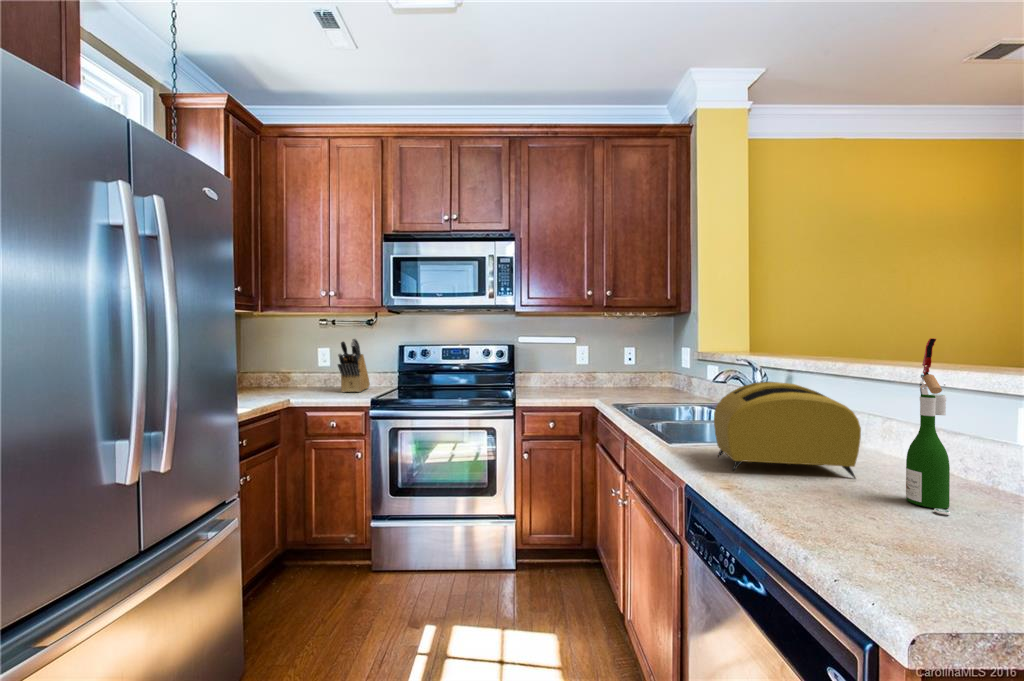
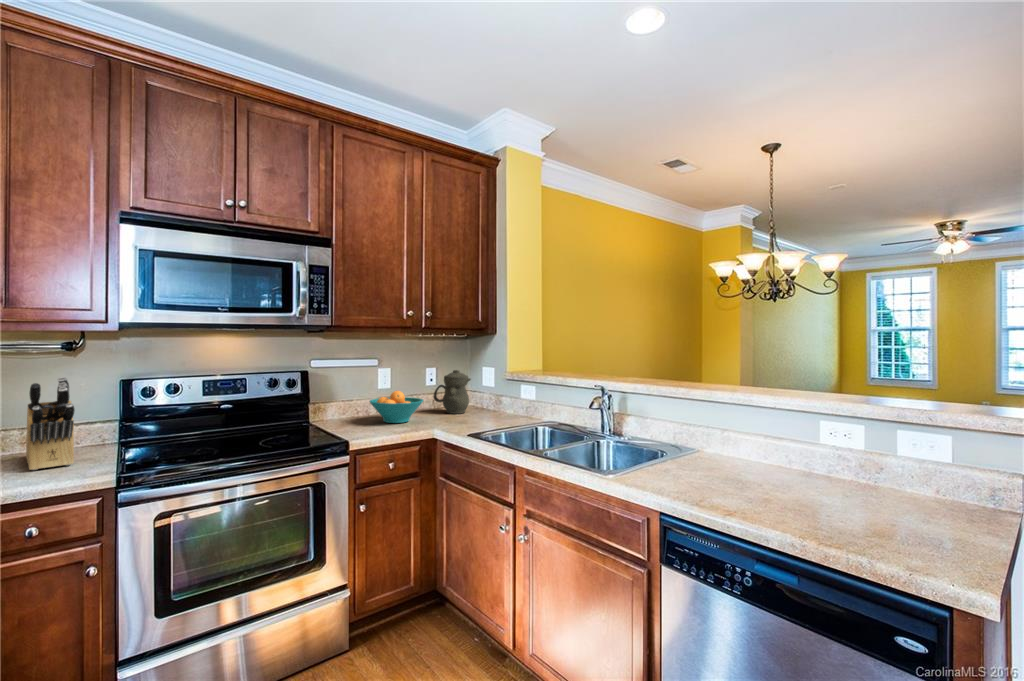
wine bottle: present [906,338,951,515] -> none [806,395,840,506]
teapot: none [627,348,660,391] -> present [434,370,471,414]
fruit bowl: none [555,363,604,392] -> present [369,391,423,423]
toaster: present [714,382,861,478] -> none [666,421,766,500]

